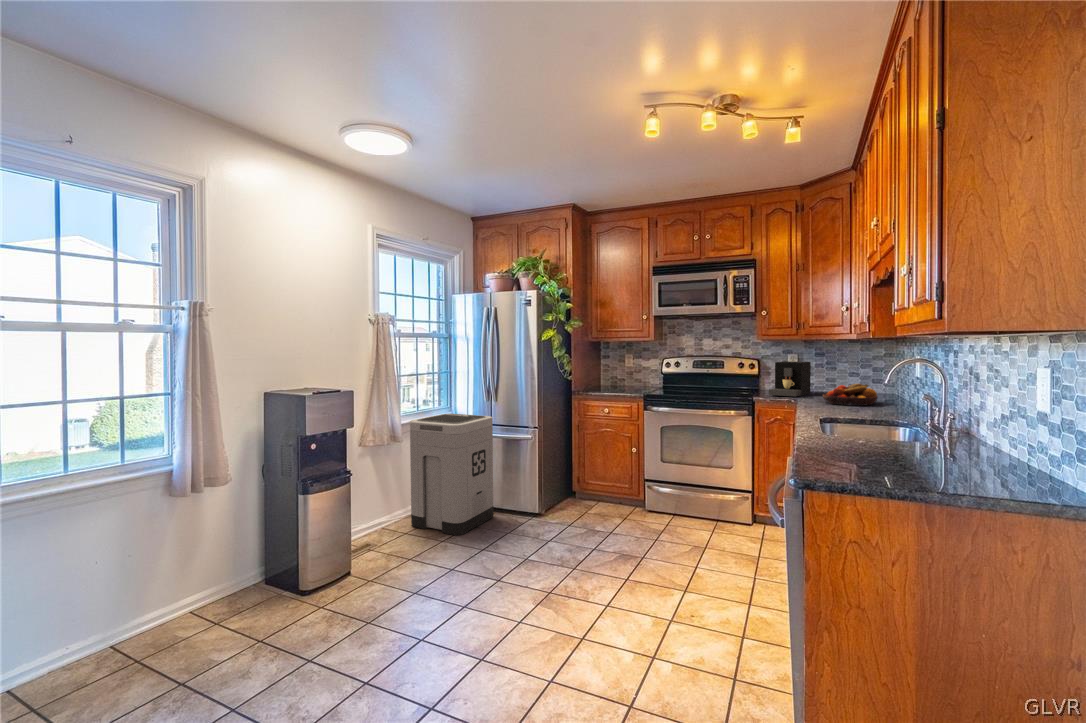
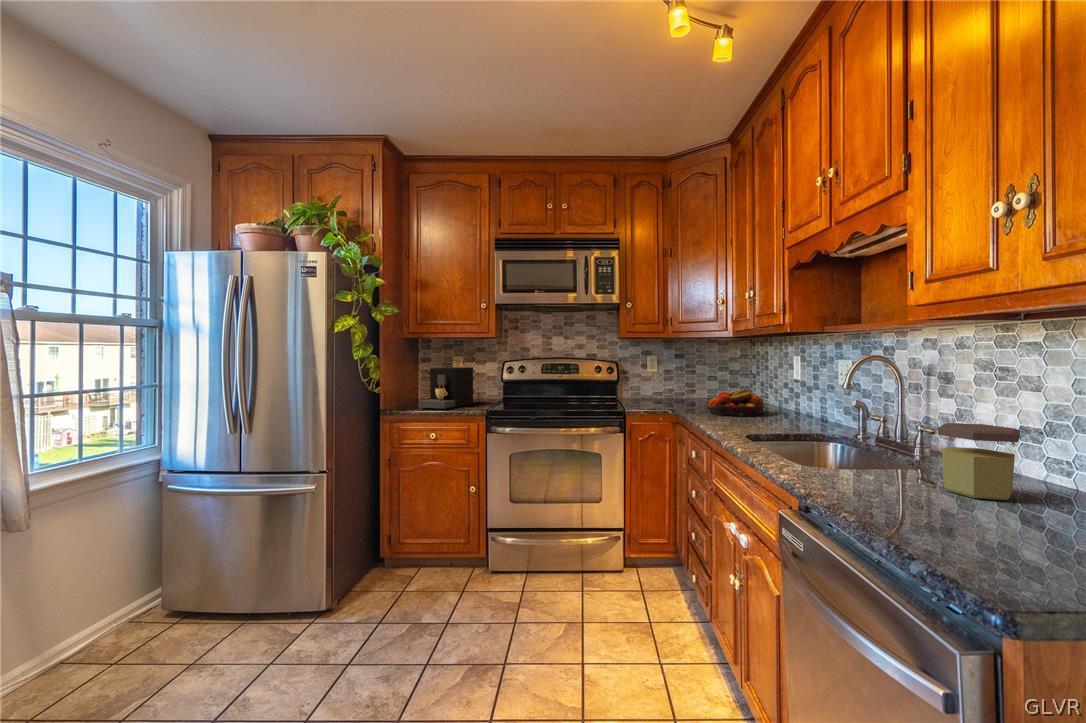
coffee maker: present [769,361,811,396] -> present [418,367,473,409]
jar: none [891,405,945,453] -> present [938,423,1020,500]
trash can: present [410,414,493,535] -> none [44,458,242,700]

